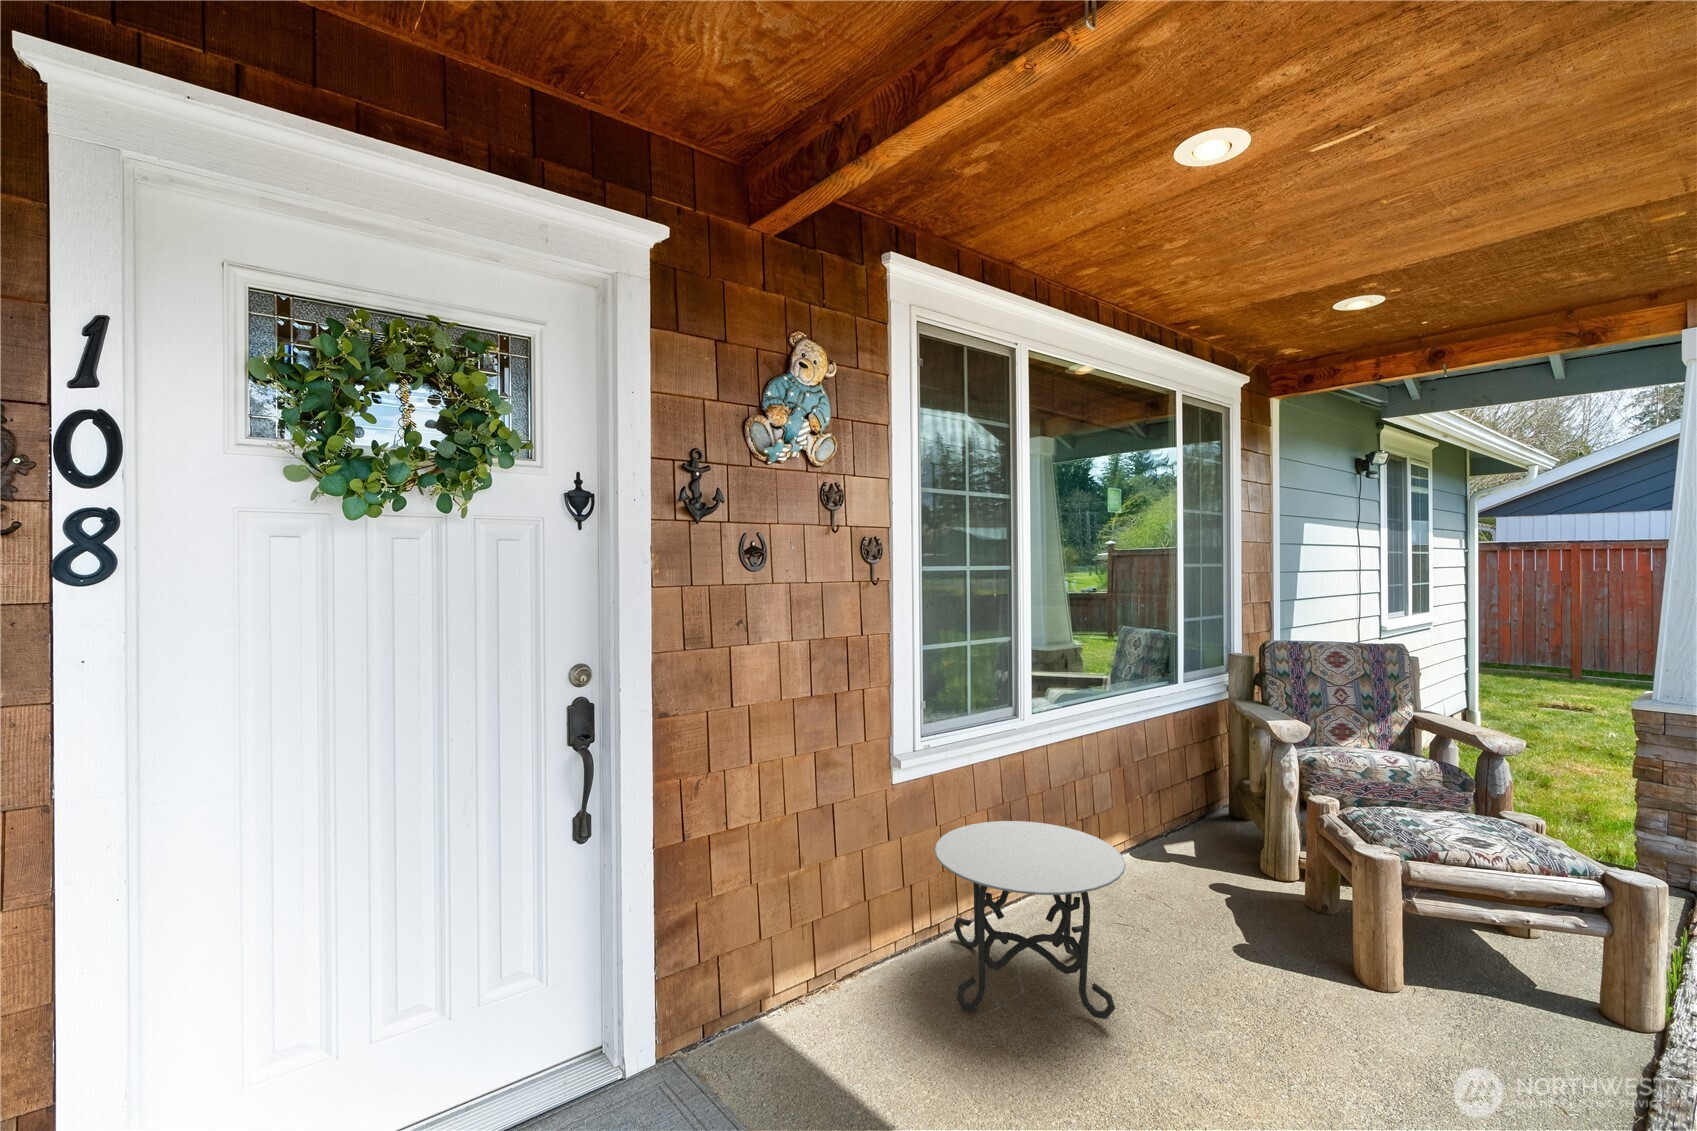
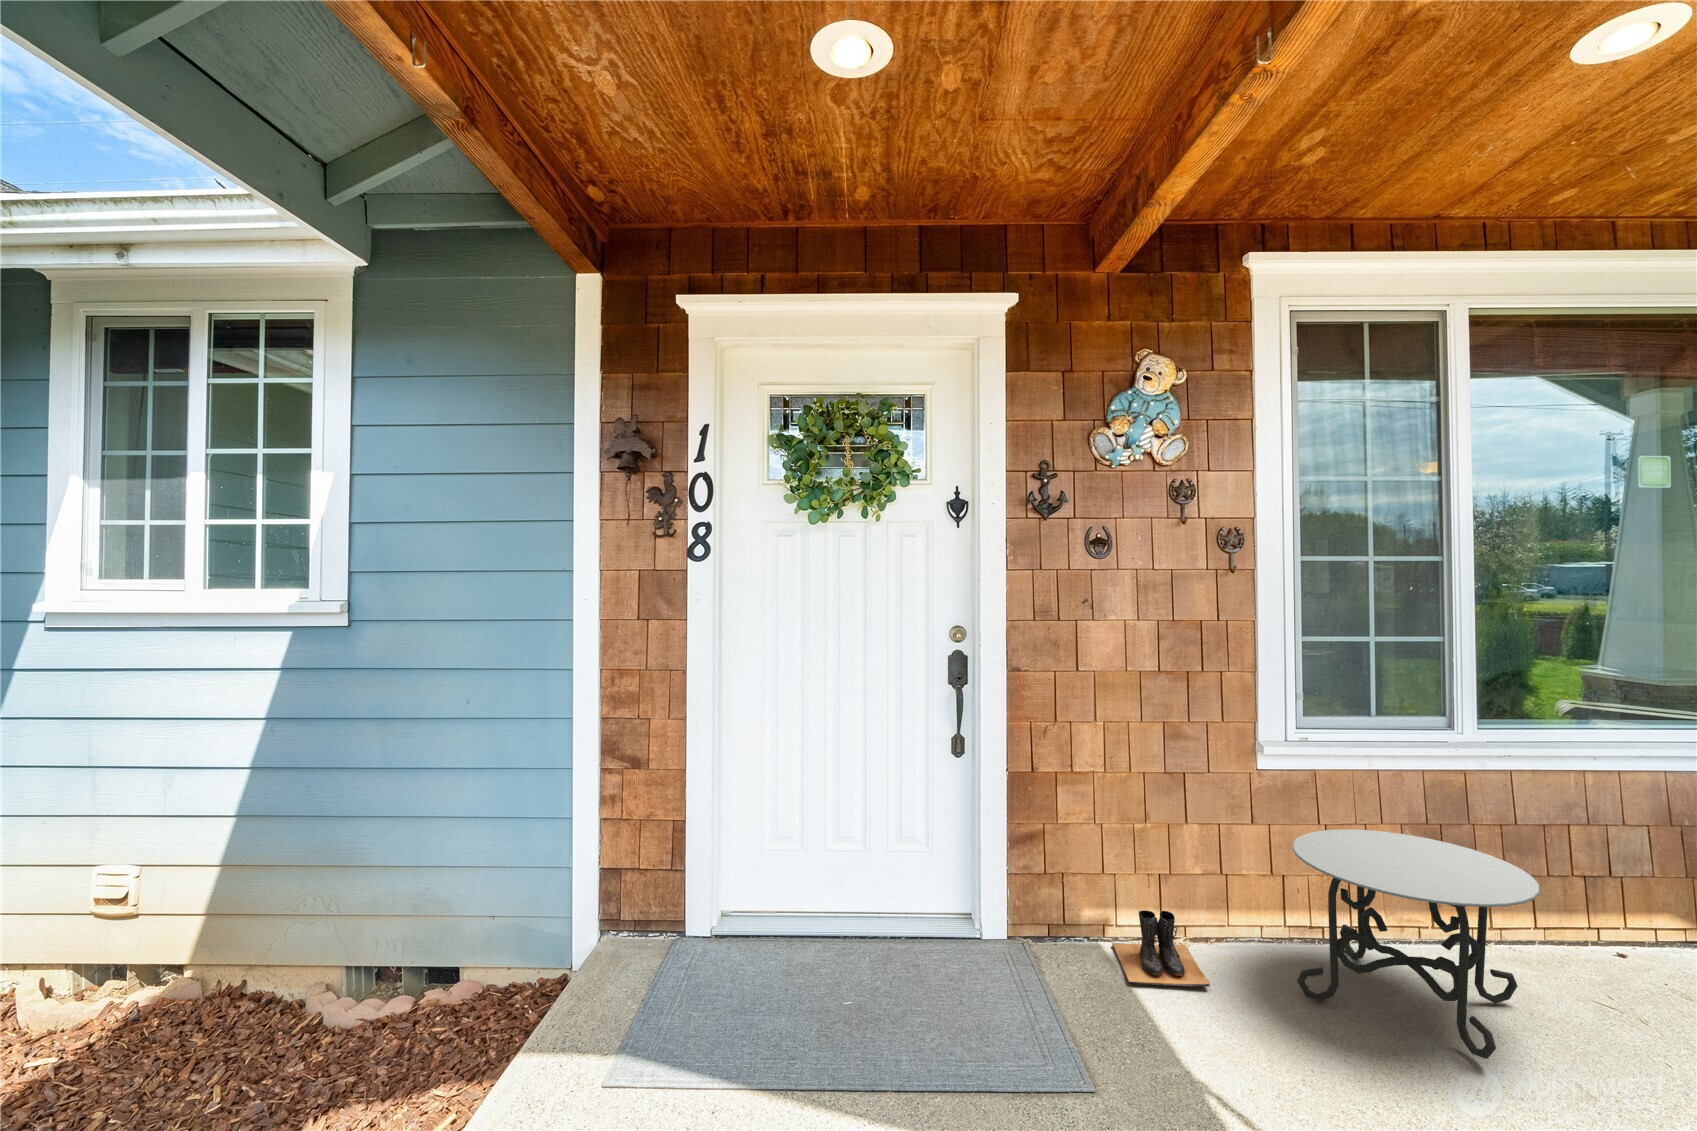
boots: none [773,964,887,1067] -> present [1112,910,1210,987]

